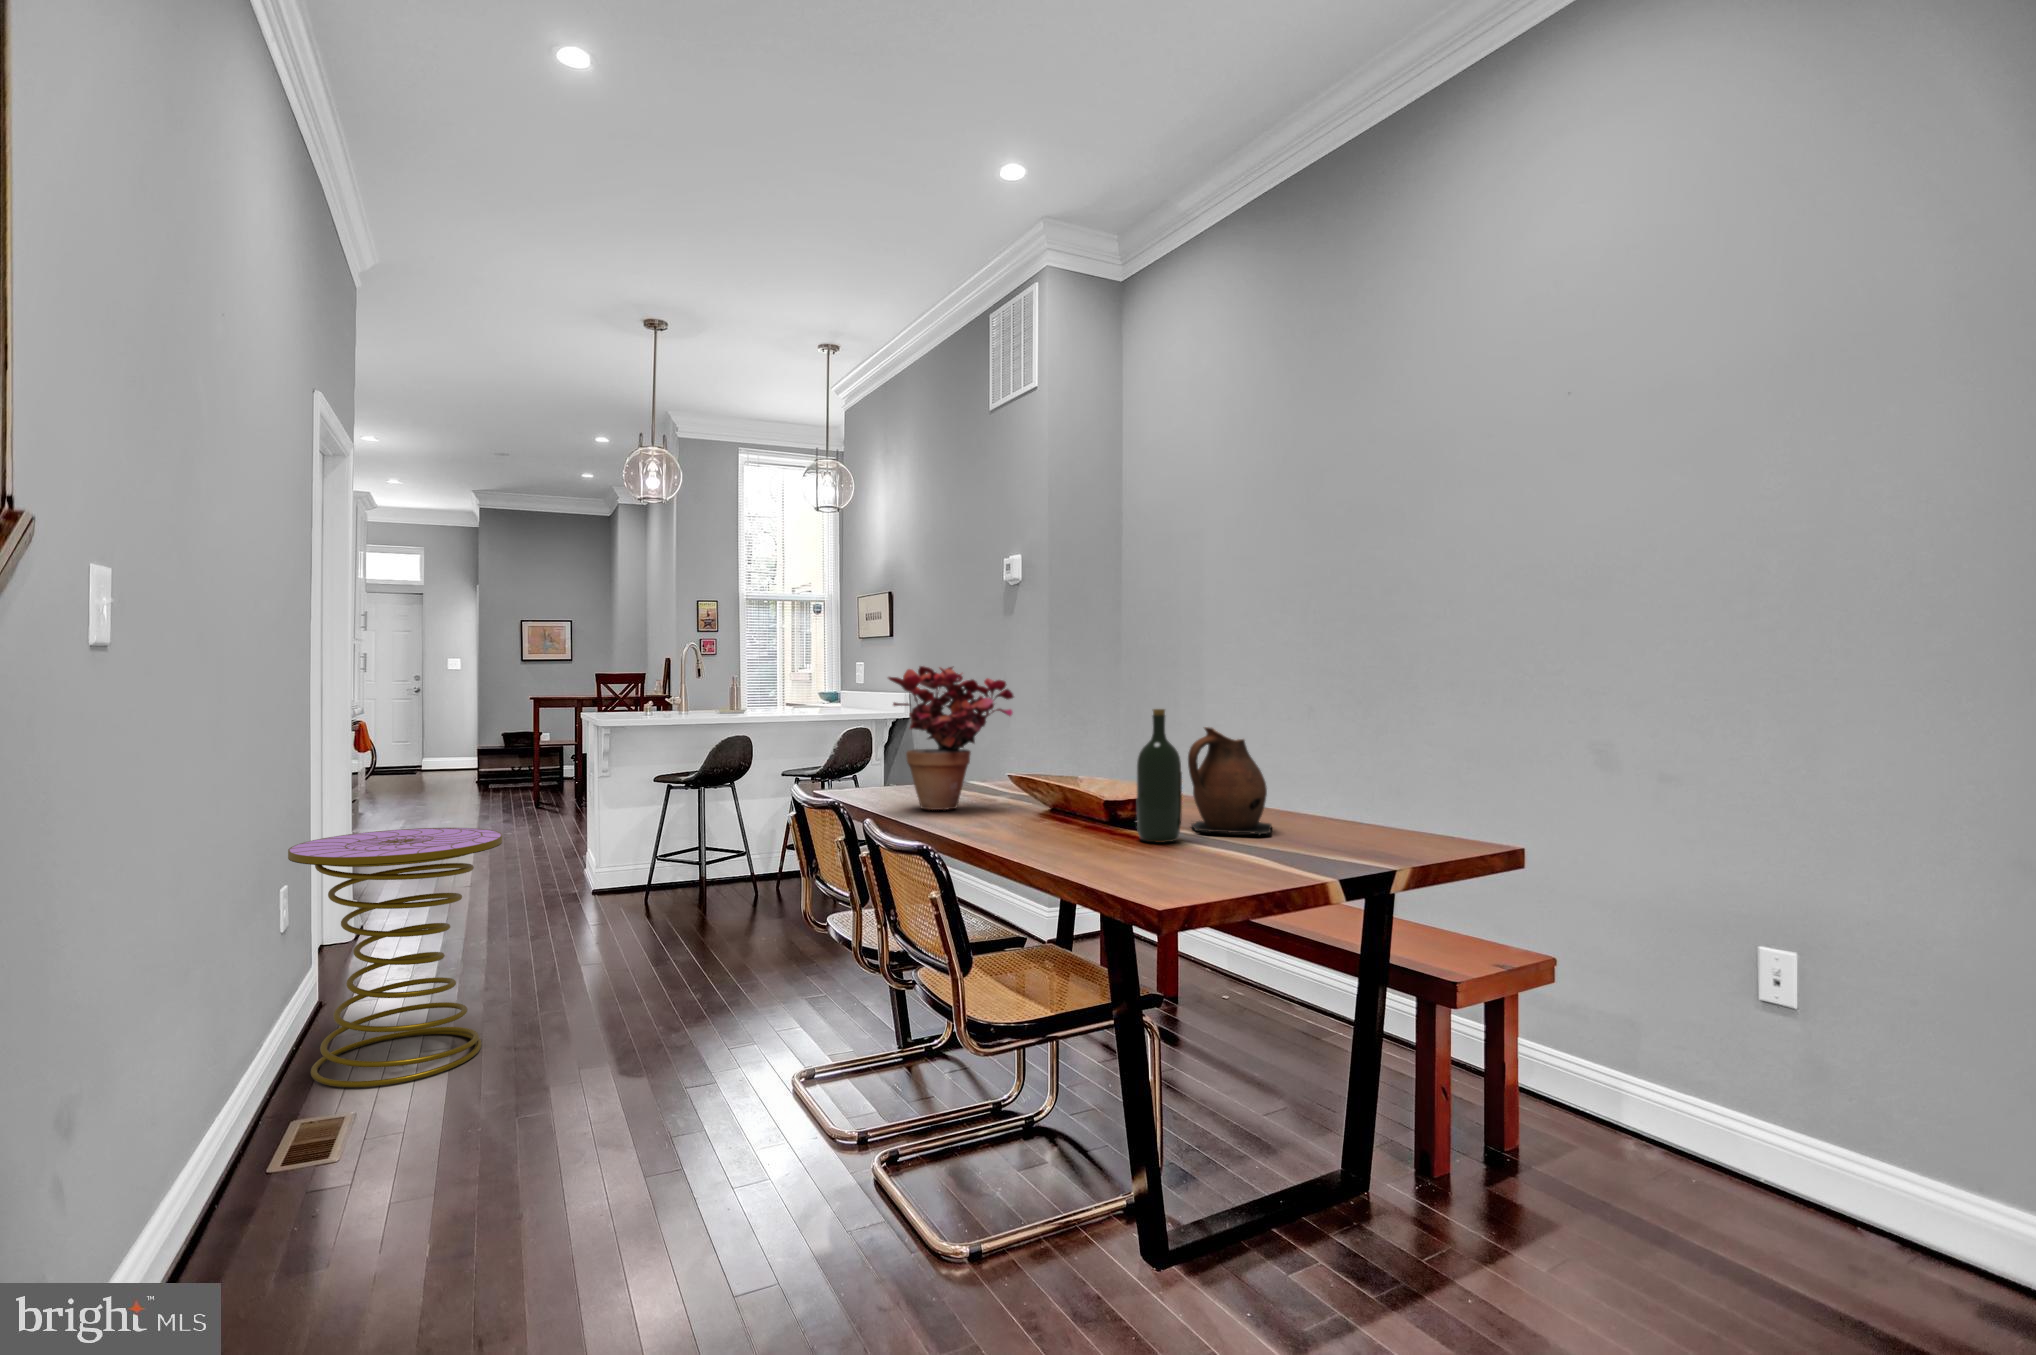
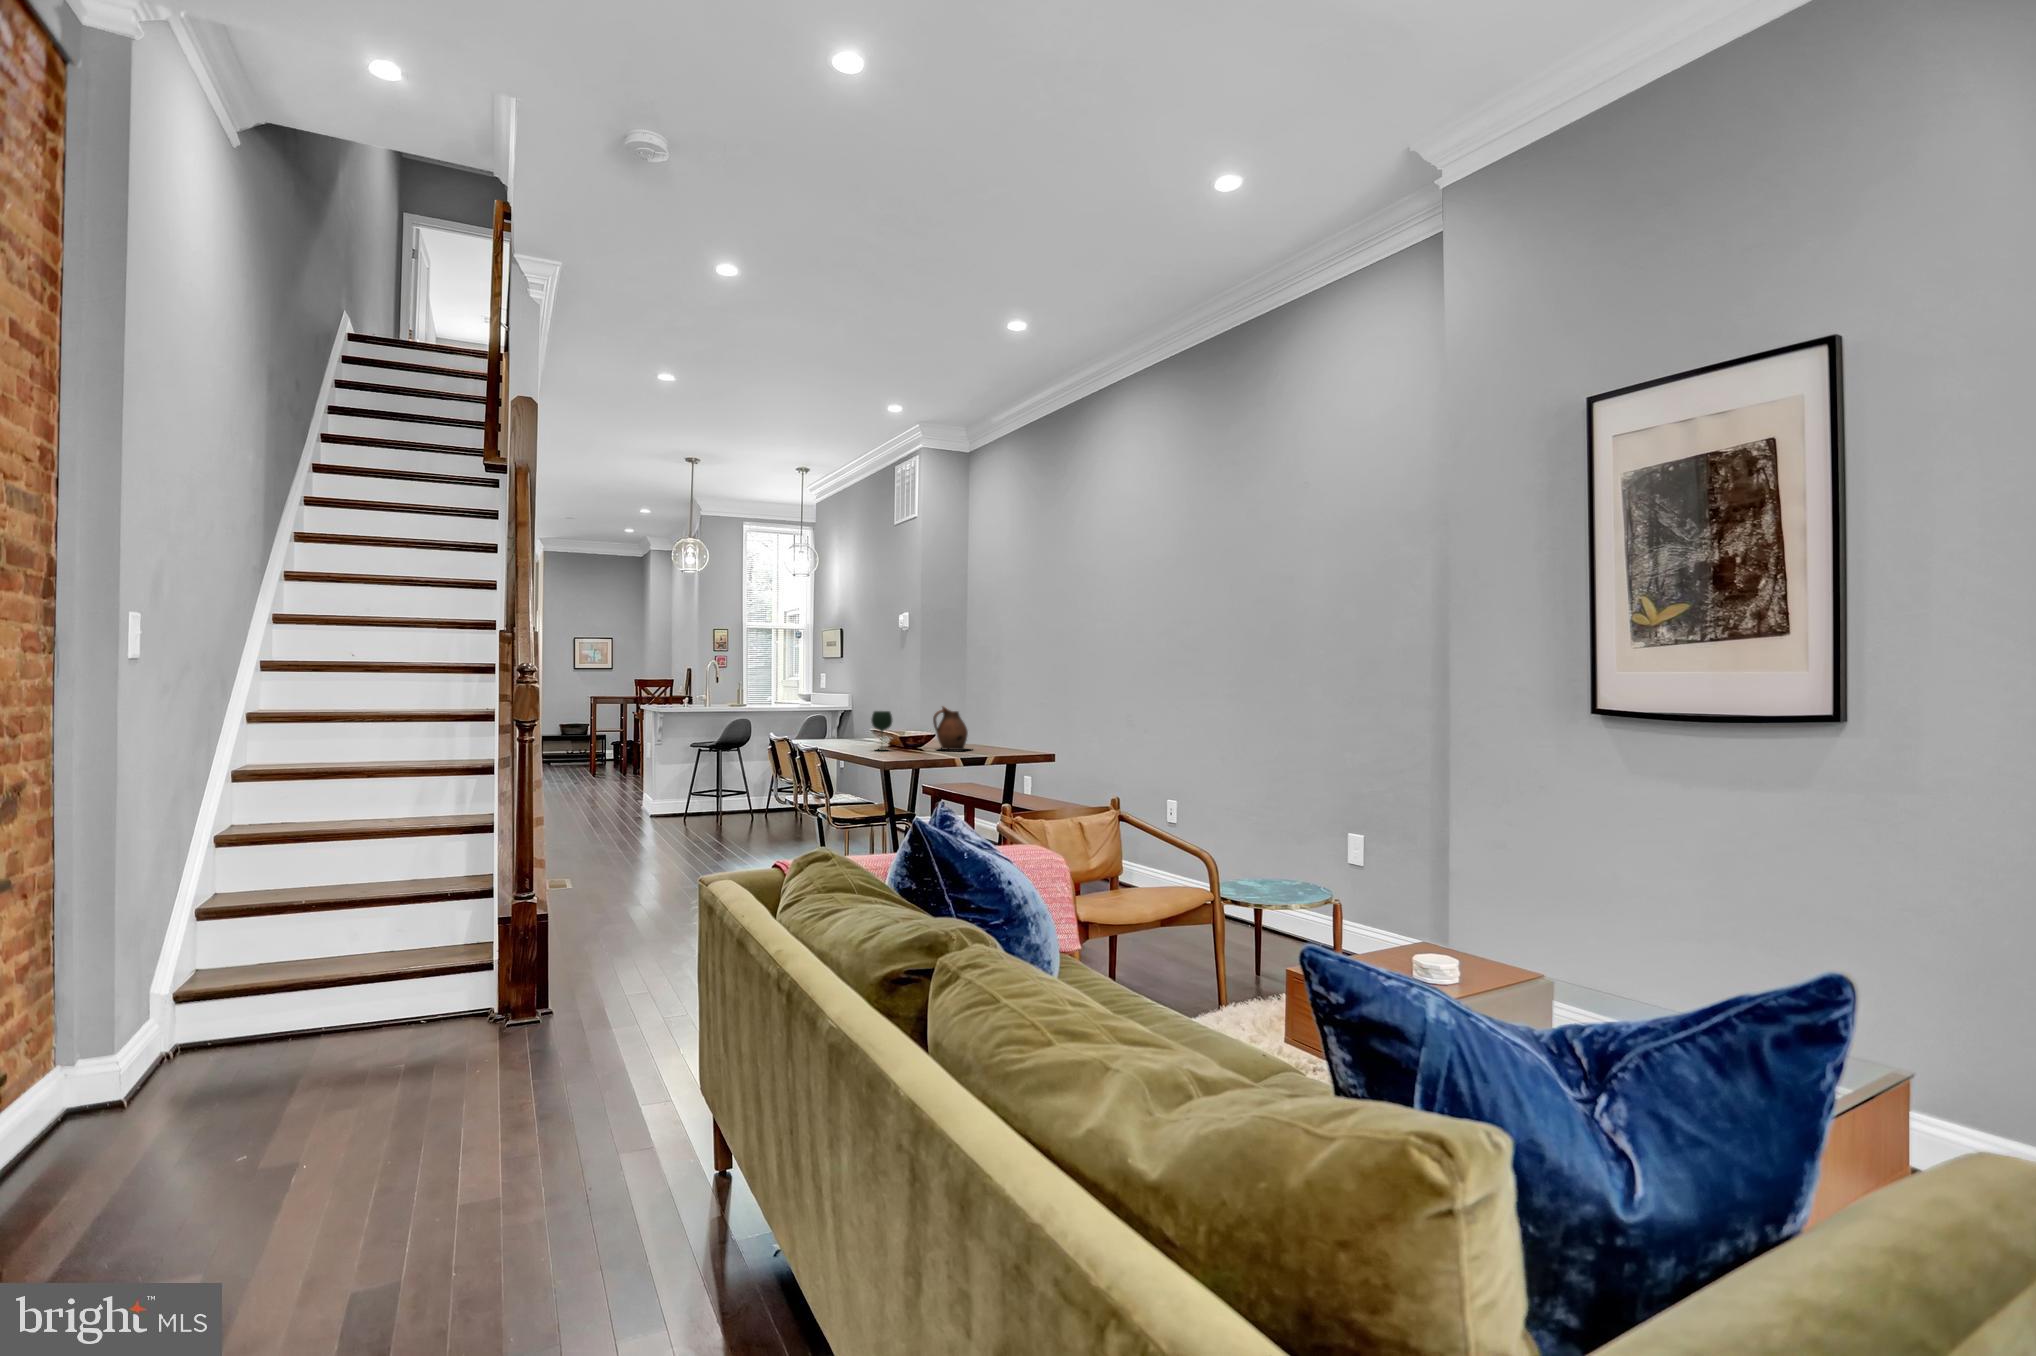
potted plant: present [888,666,1014,810] -> none [810,678,870,744]
wine bottle: present [1137,709,1182,843] -> none [906,697,925,752]
wine glass: none [1046,740,1096,837] -> present [871,711,892,751]
side table: present [288,828,502,1087] -> none [532,758,627,871]

